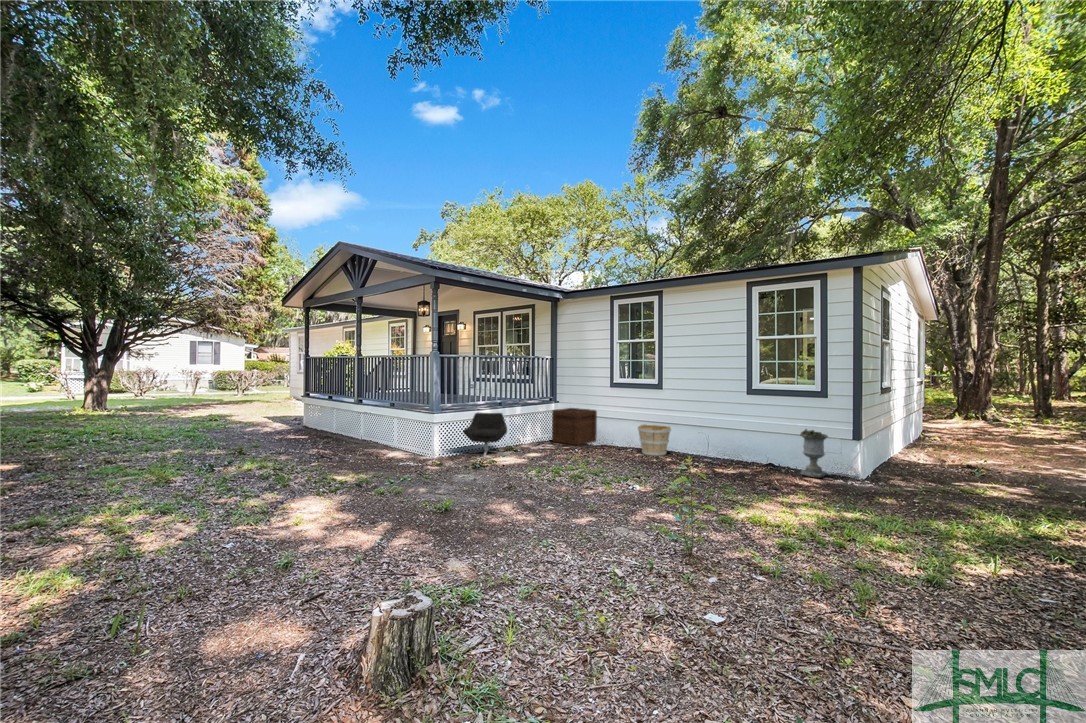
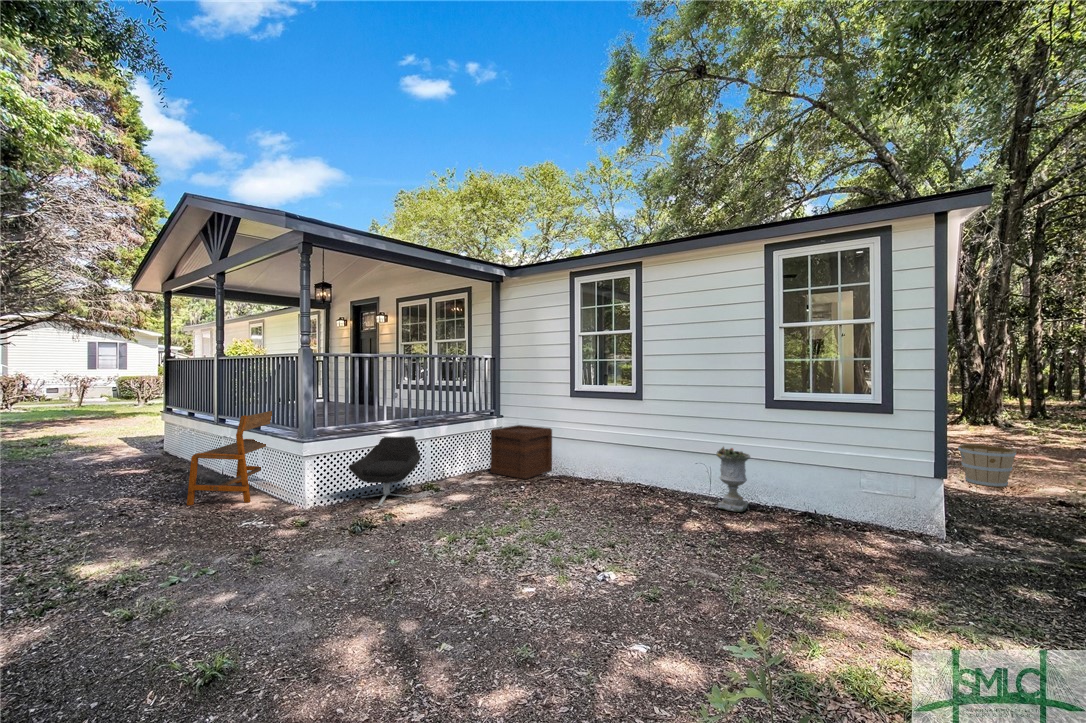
bench: none [360,392,411,454] -> present [187,411,272,505]
wooden bucket: present [638,424,671,456] -> present [958,444,1017,487]
planter: present [800,429,828,478] -> present [716,447,750,512]

